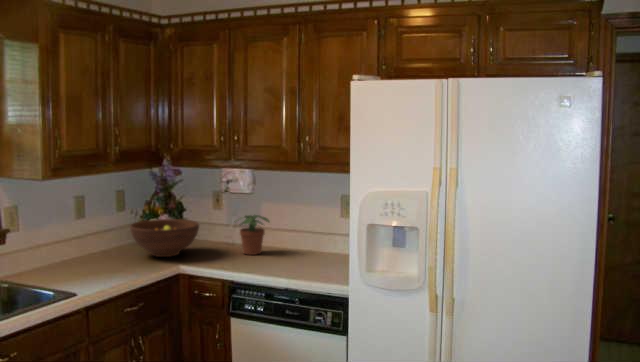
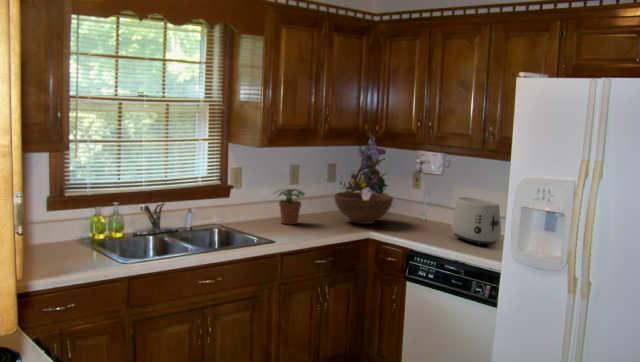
potted plant: present [240,215,269,255] -> present [278,189,305,225]
toaster: none [271,216,327,267] -> present [451,197,501,245]

